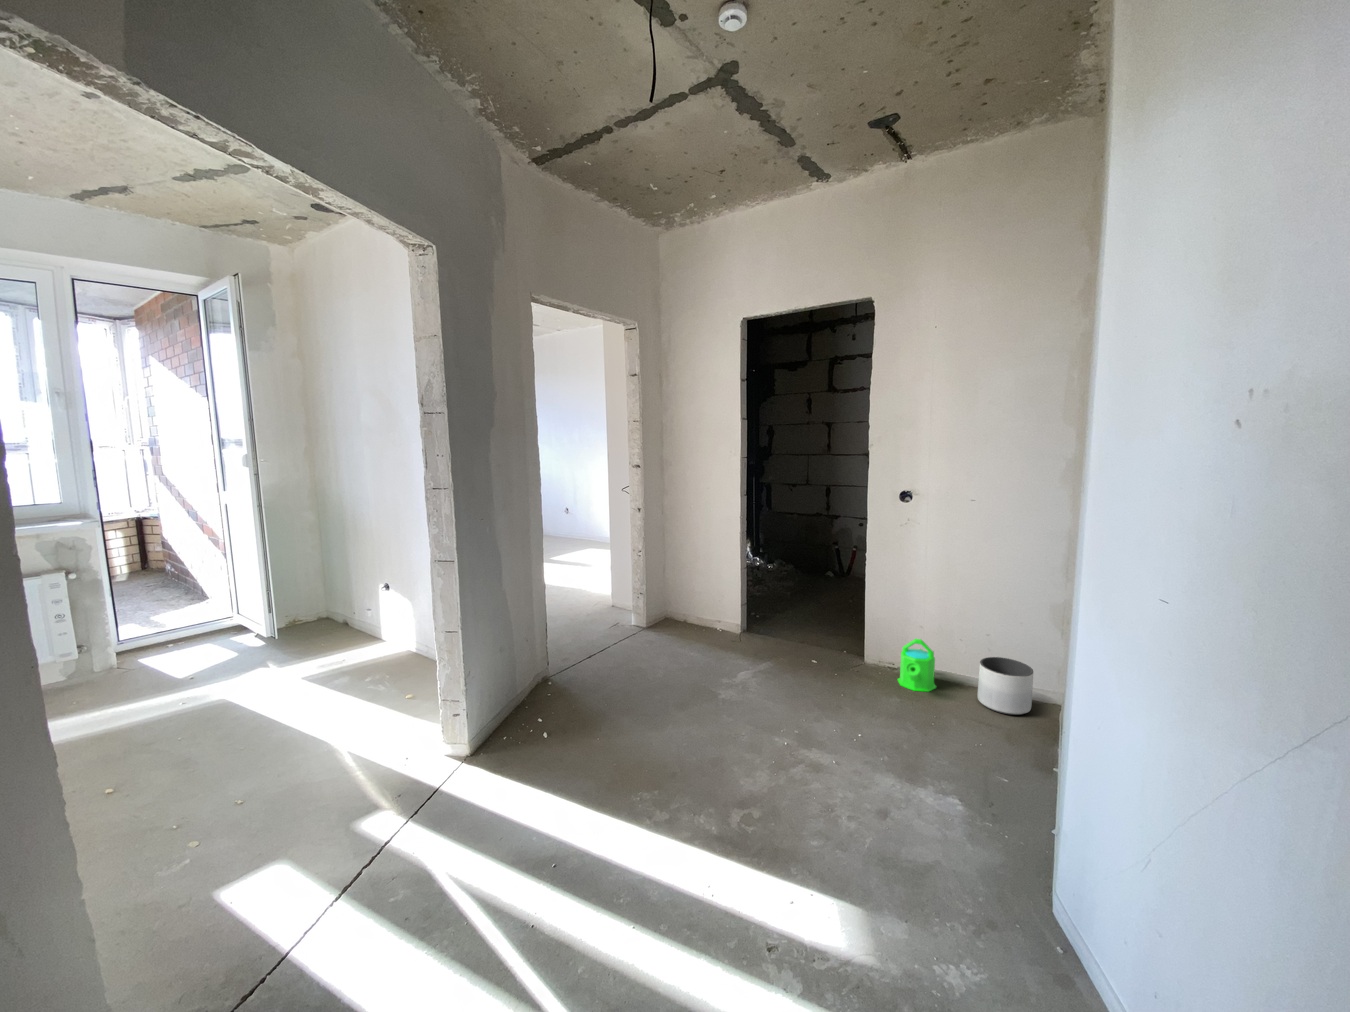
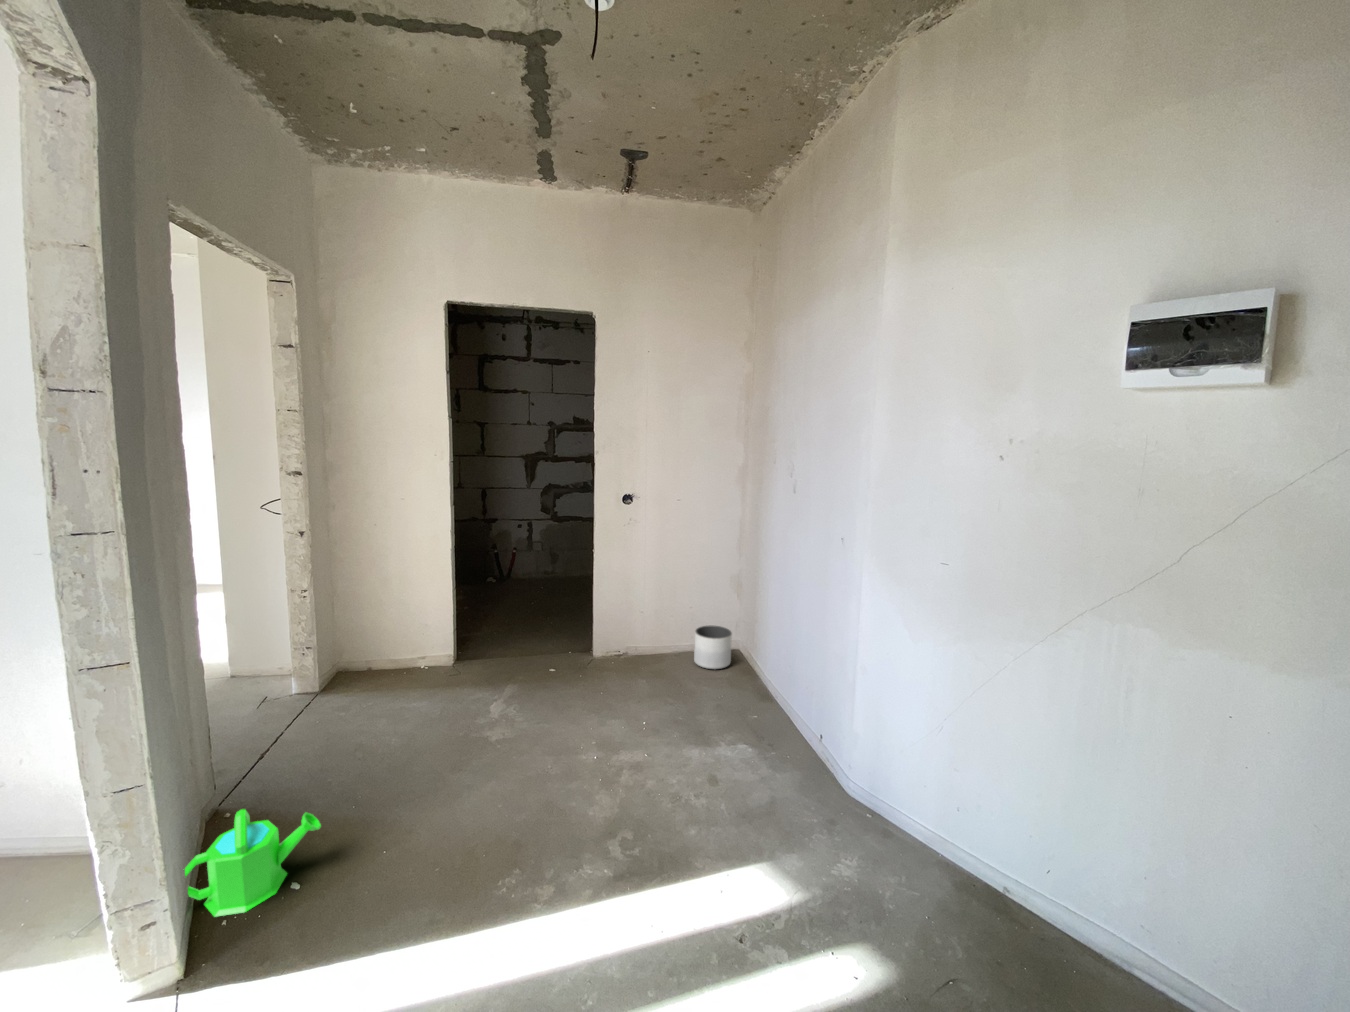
watering can: present [898,639,936,692] -> present [183,809,321,917]

